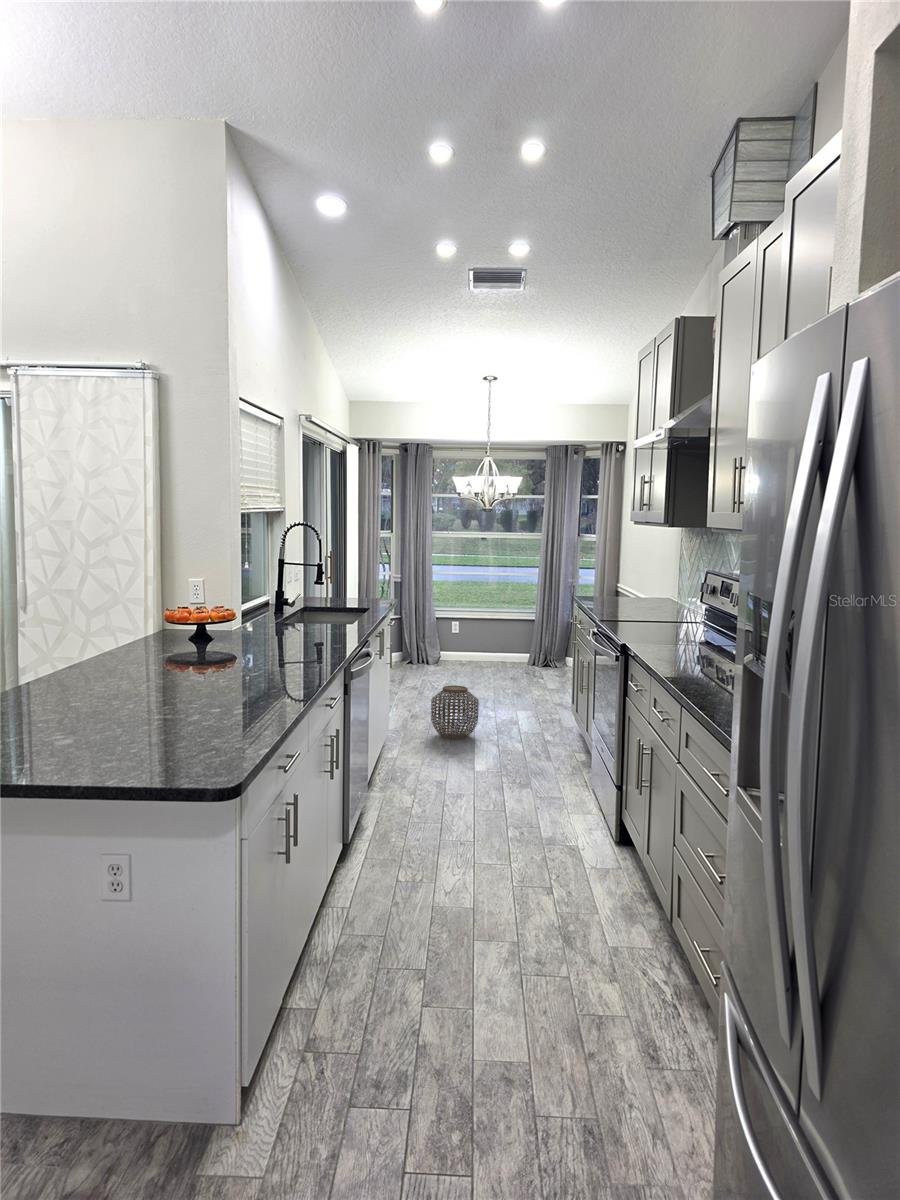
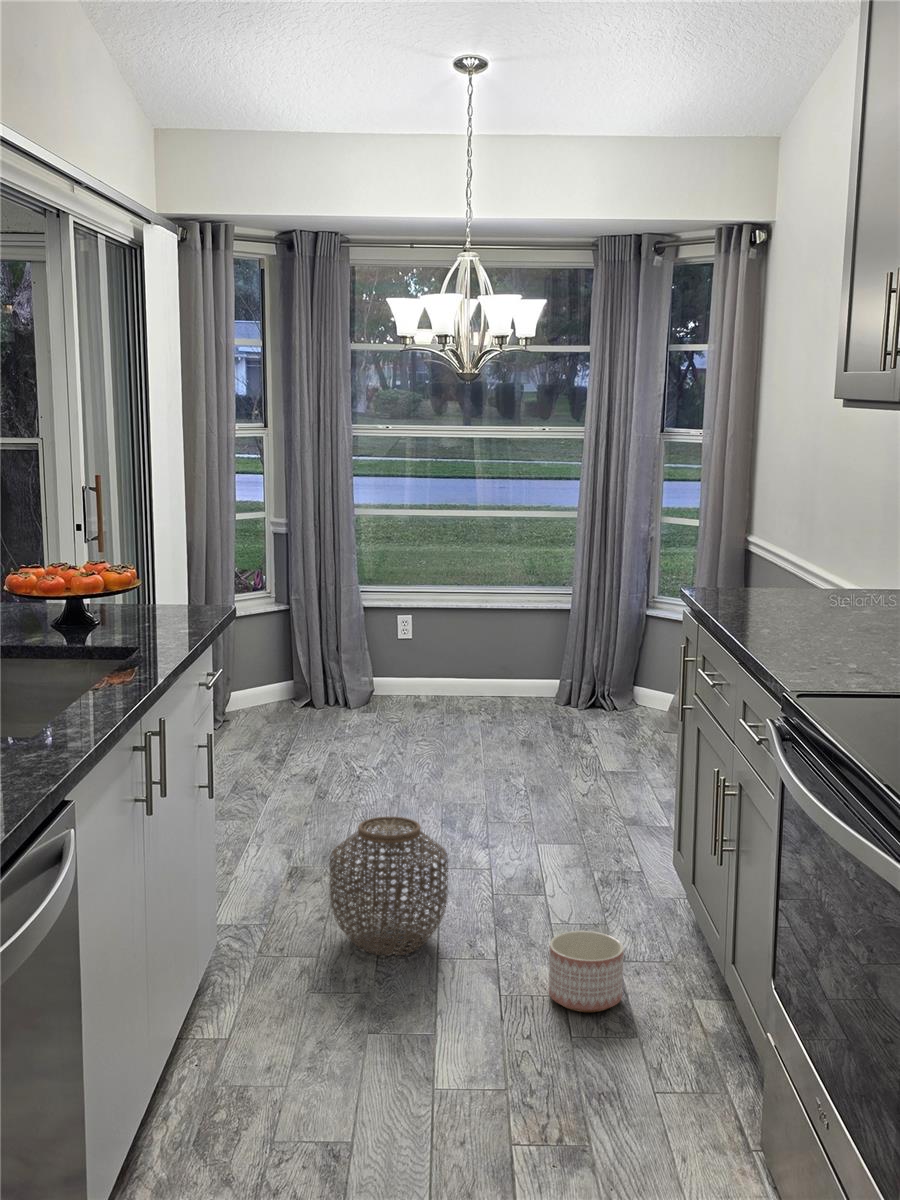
planter: none [518,727,548,755] -> present [549,931,624,1012]

